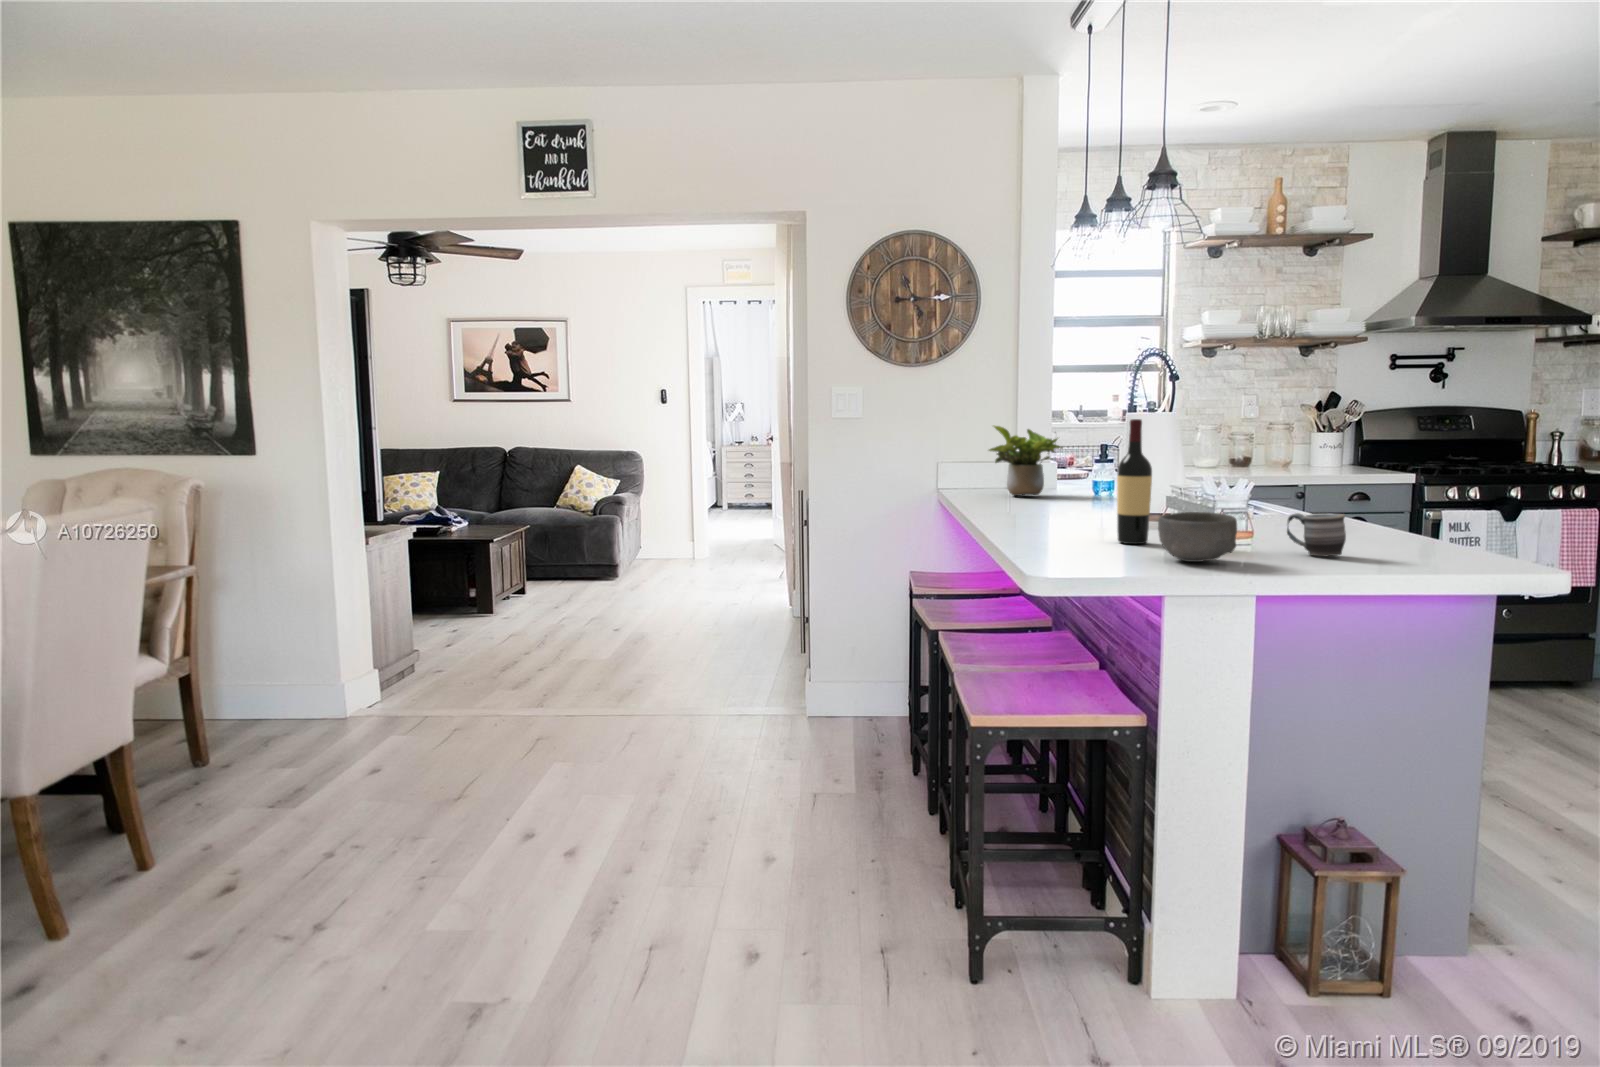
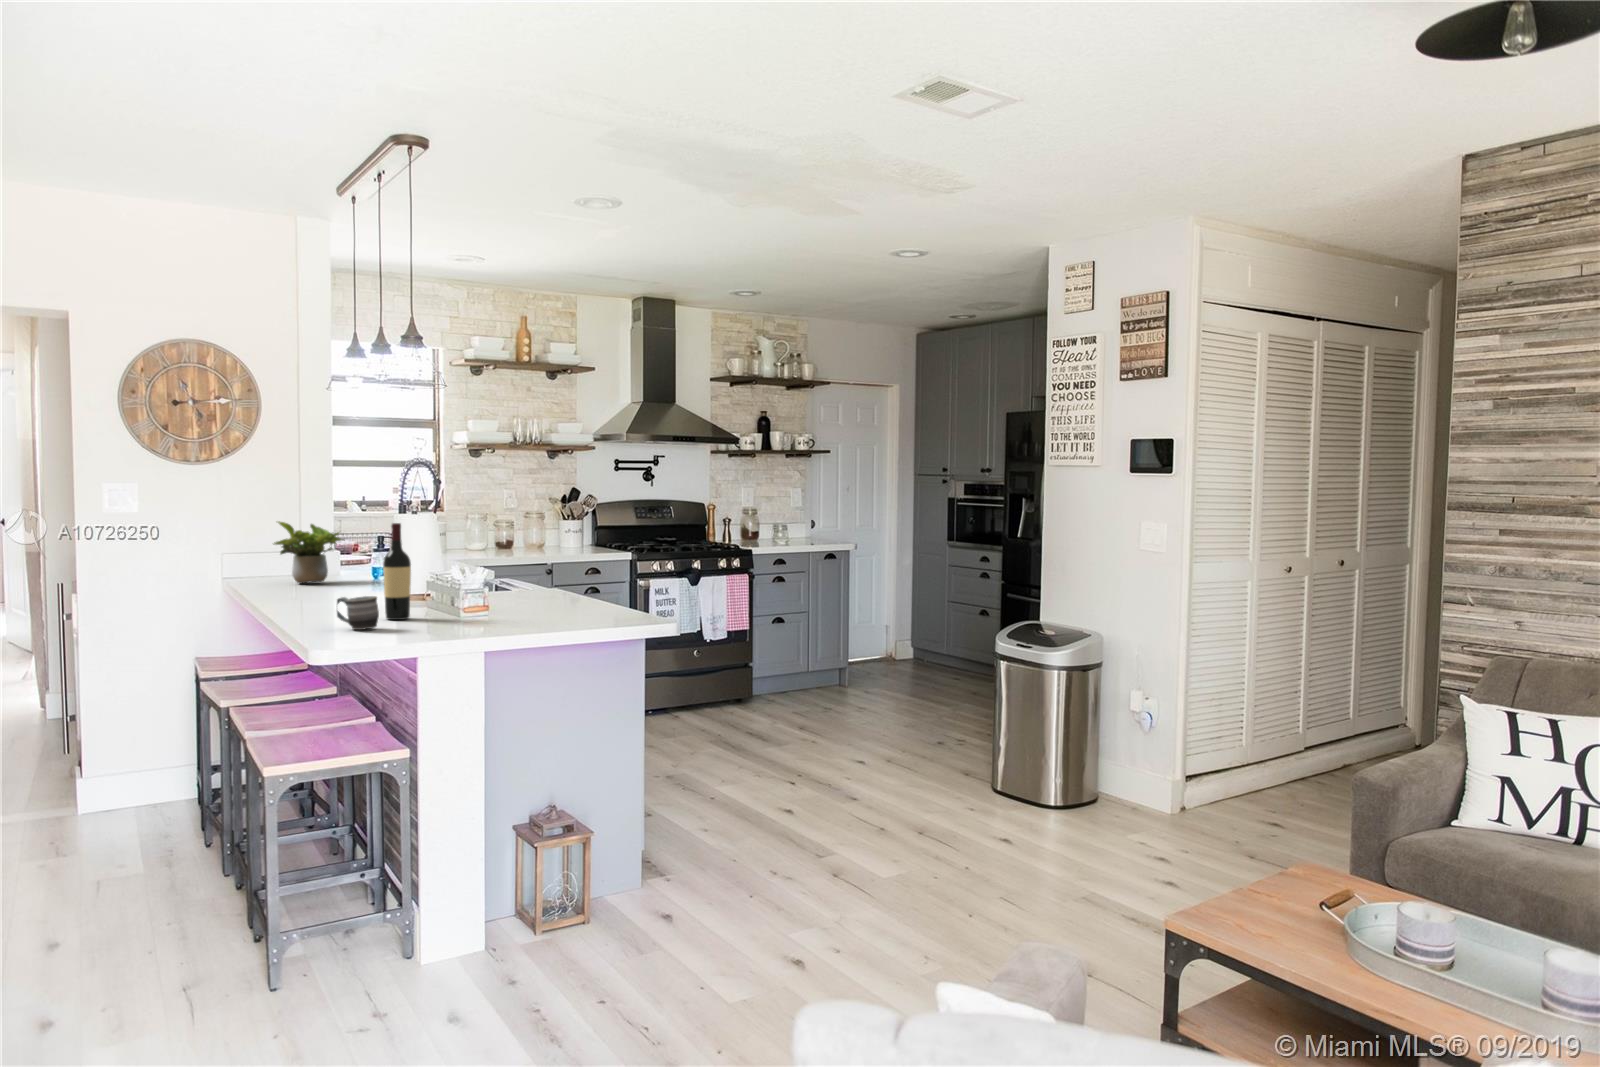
bowl: present [1158,512,1237,562] -> none [413,593,471,630]
mug: present [1287,513,1346,556] -> present [337,596,379,630]

